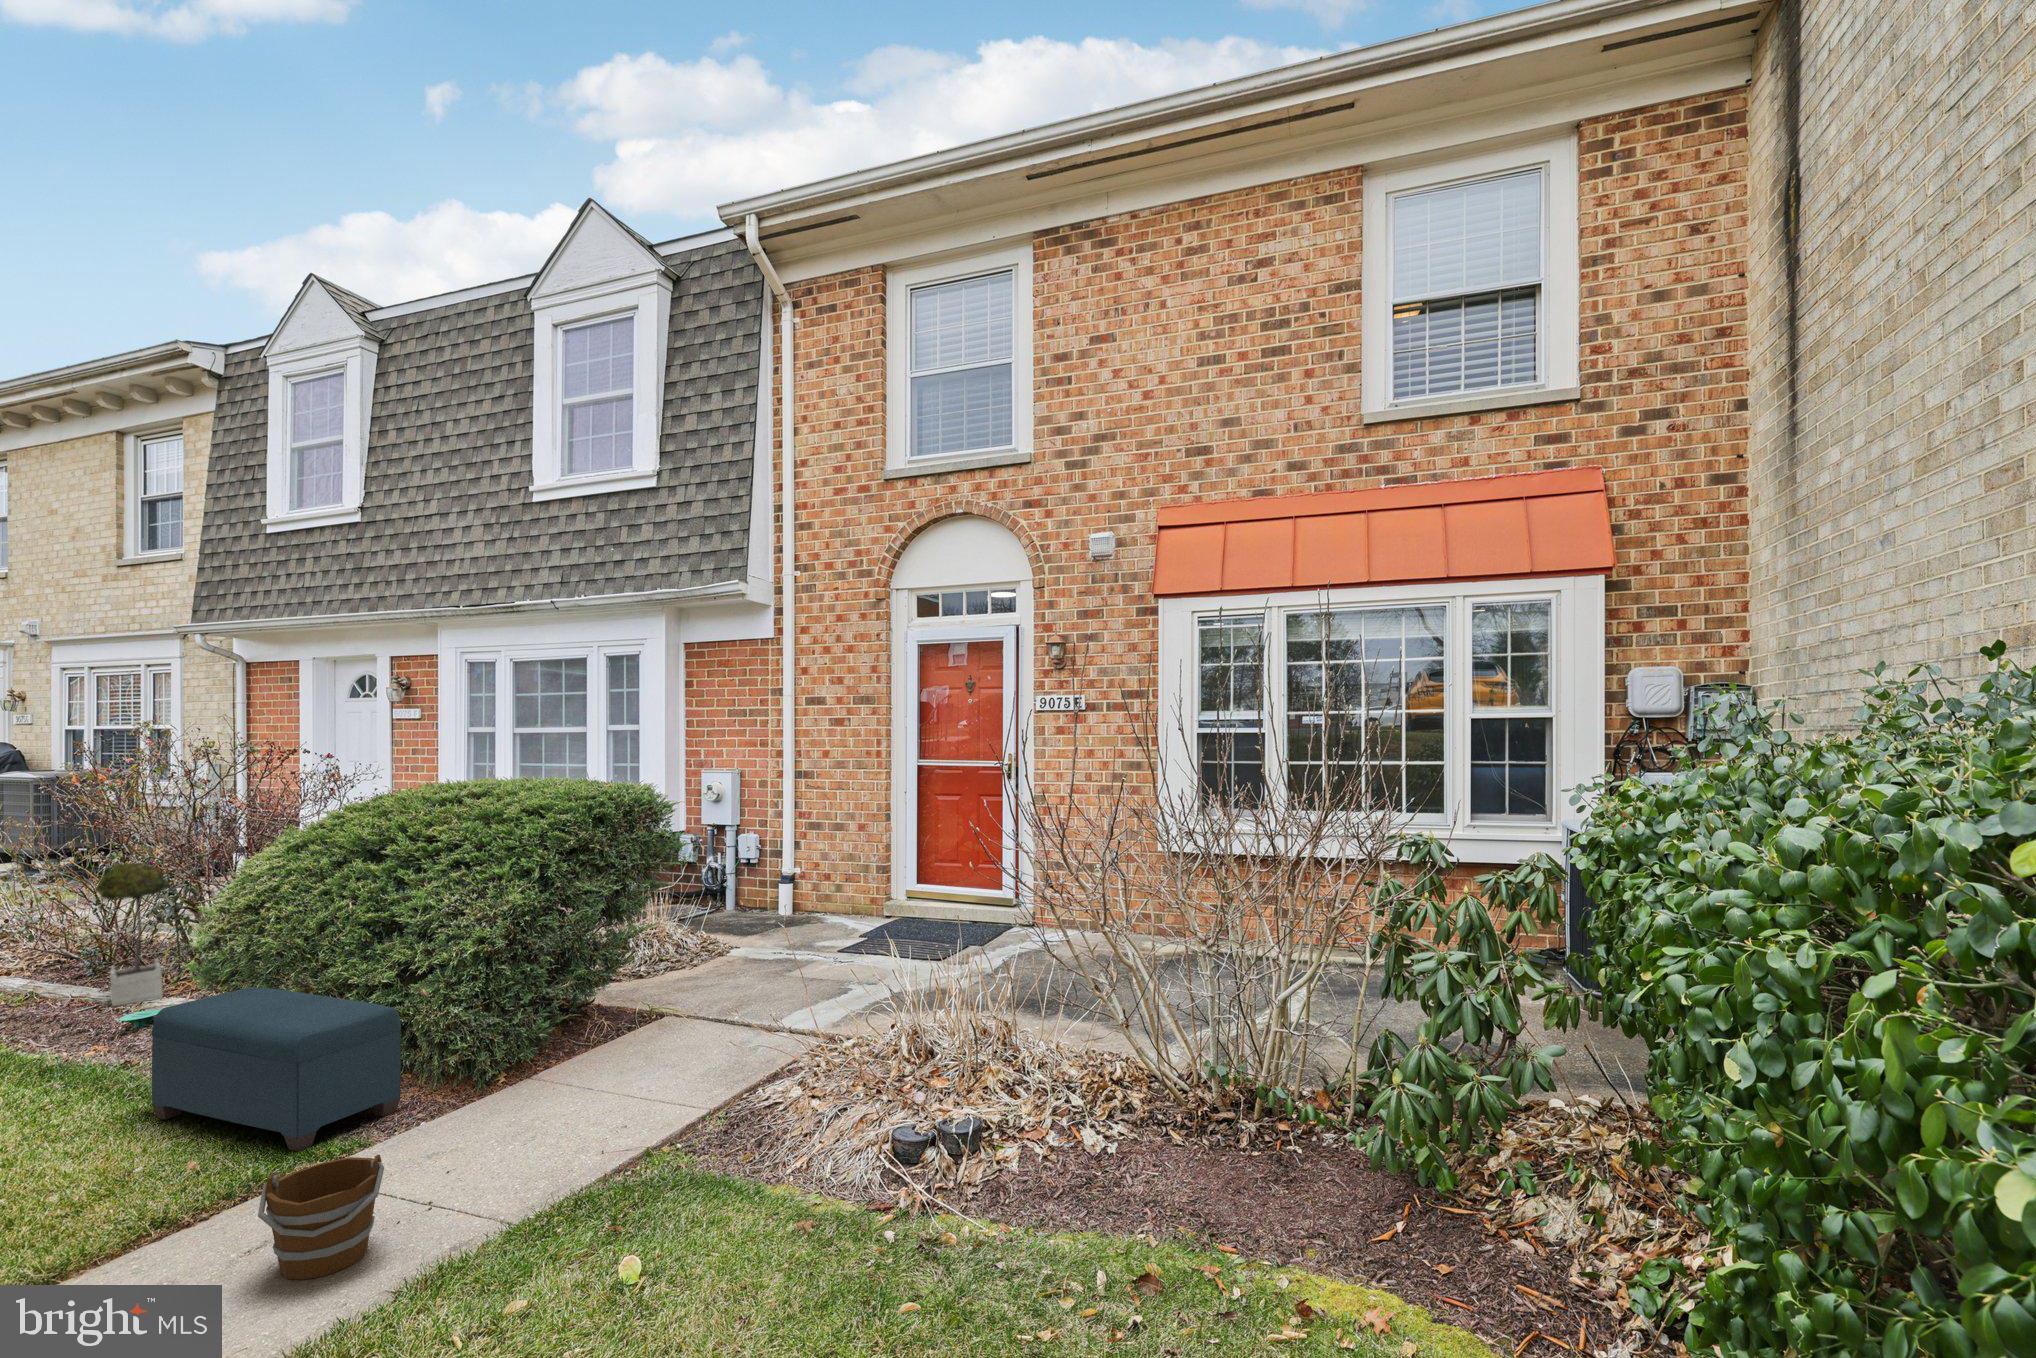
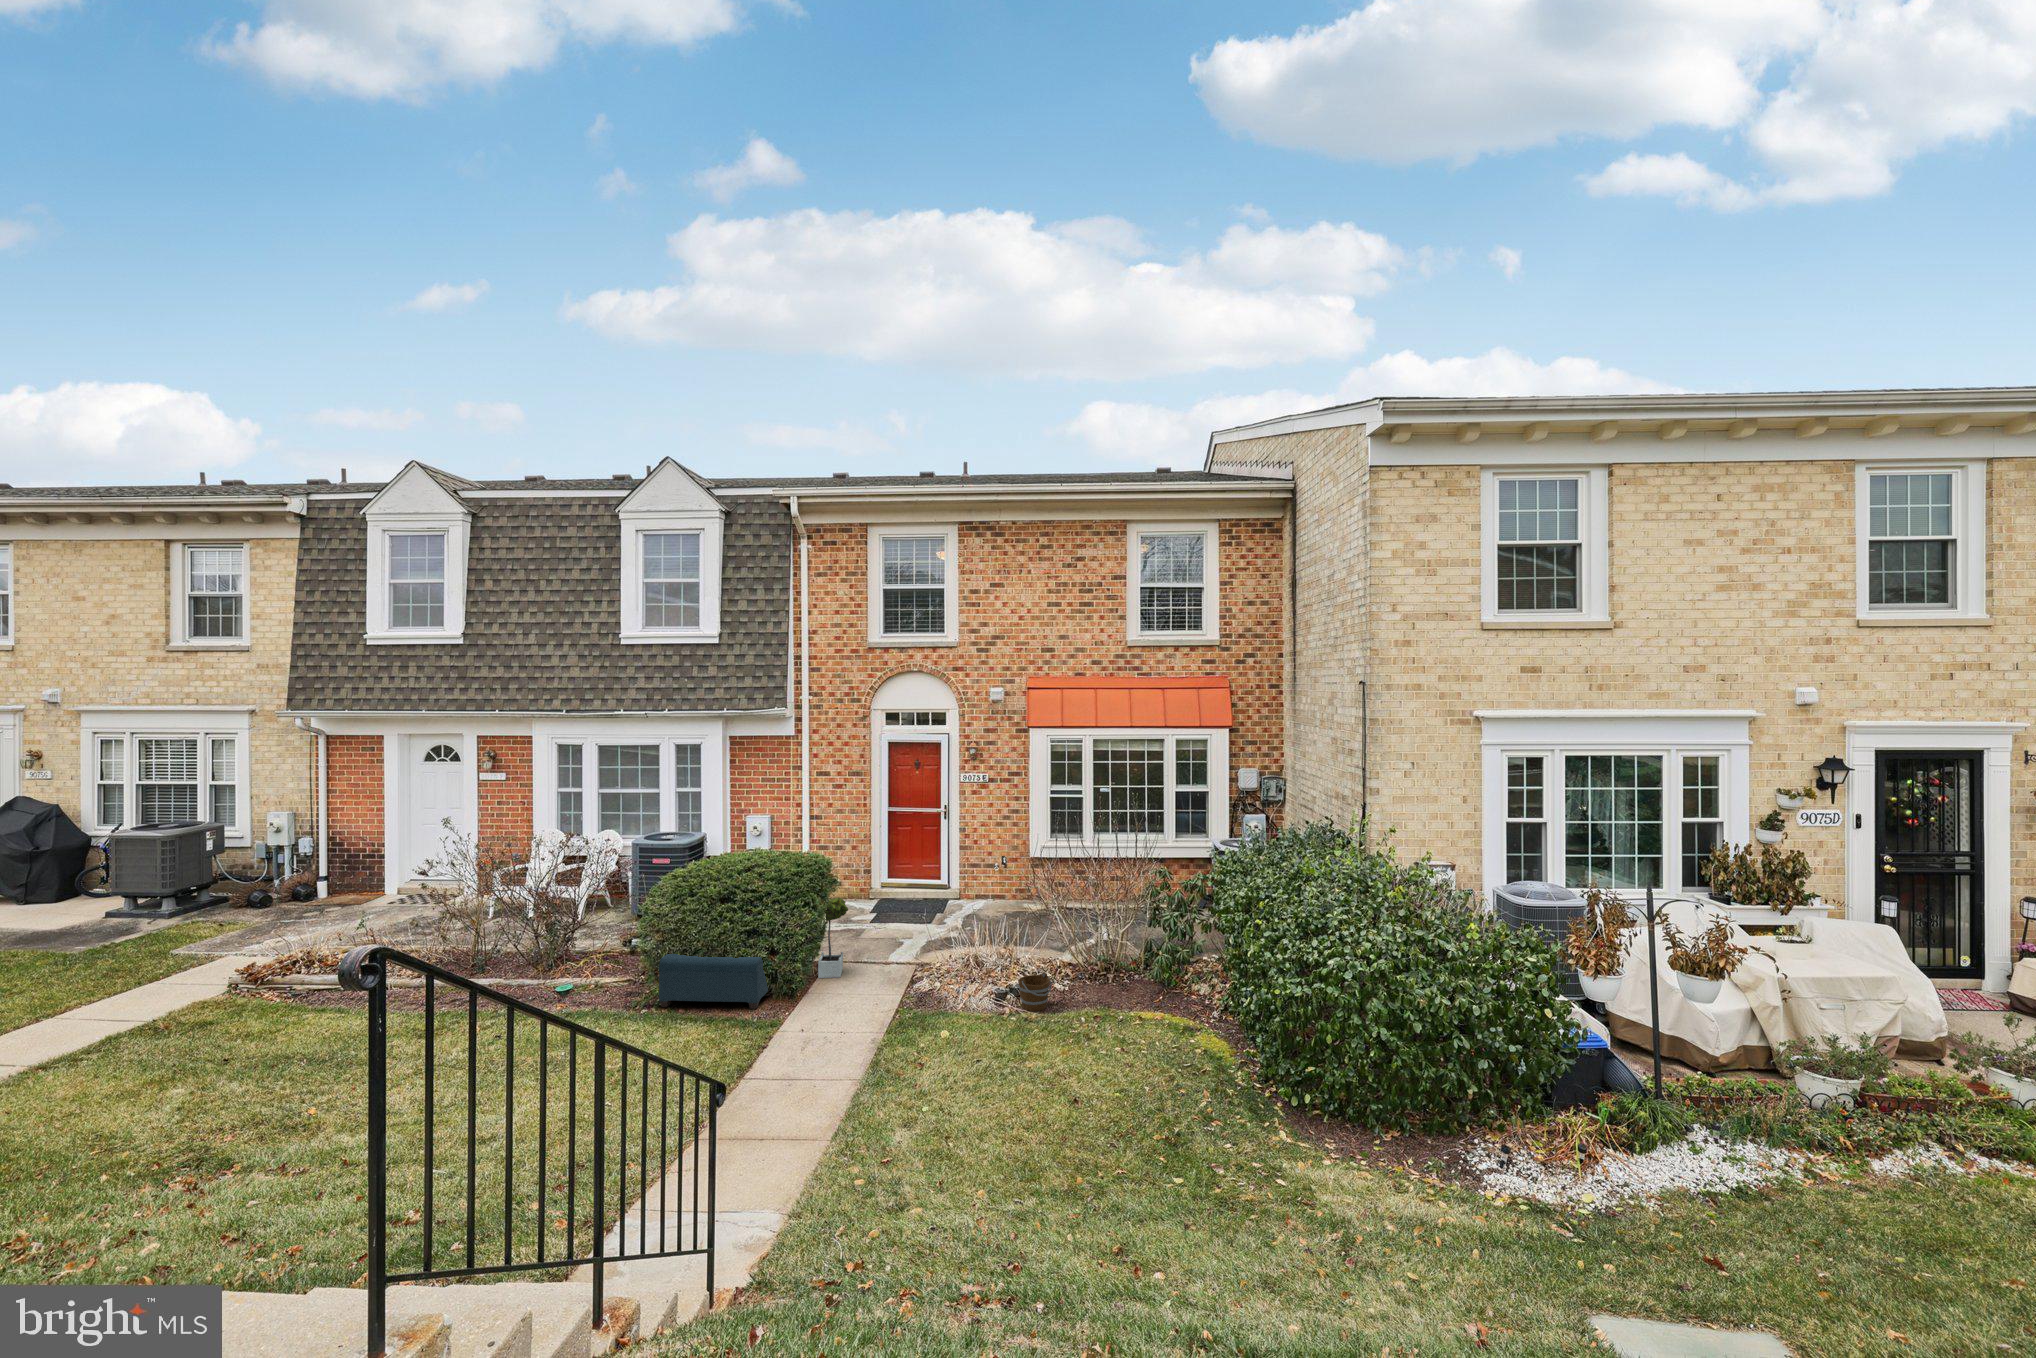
potted tree: present [96,862,171,1006] -> present [818,898,848,978]
bucket: present [258,1155,384,1280] -> present [1018,972,1052,1011]

